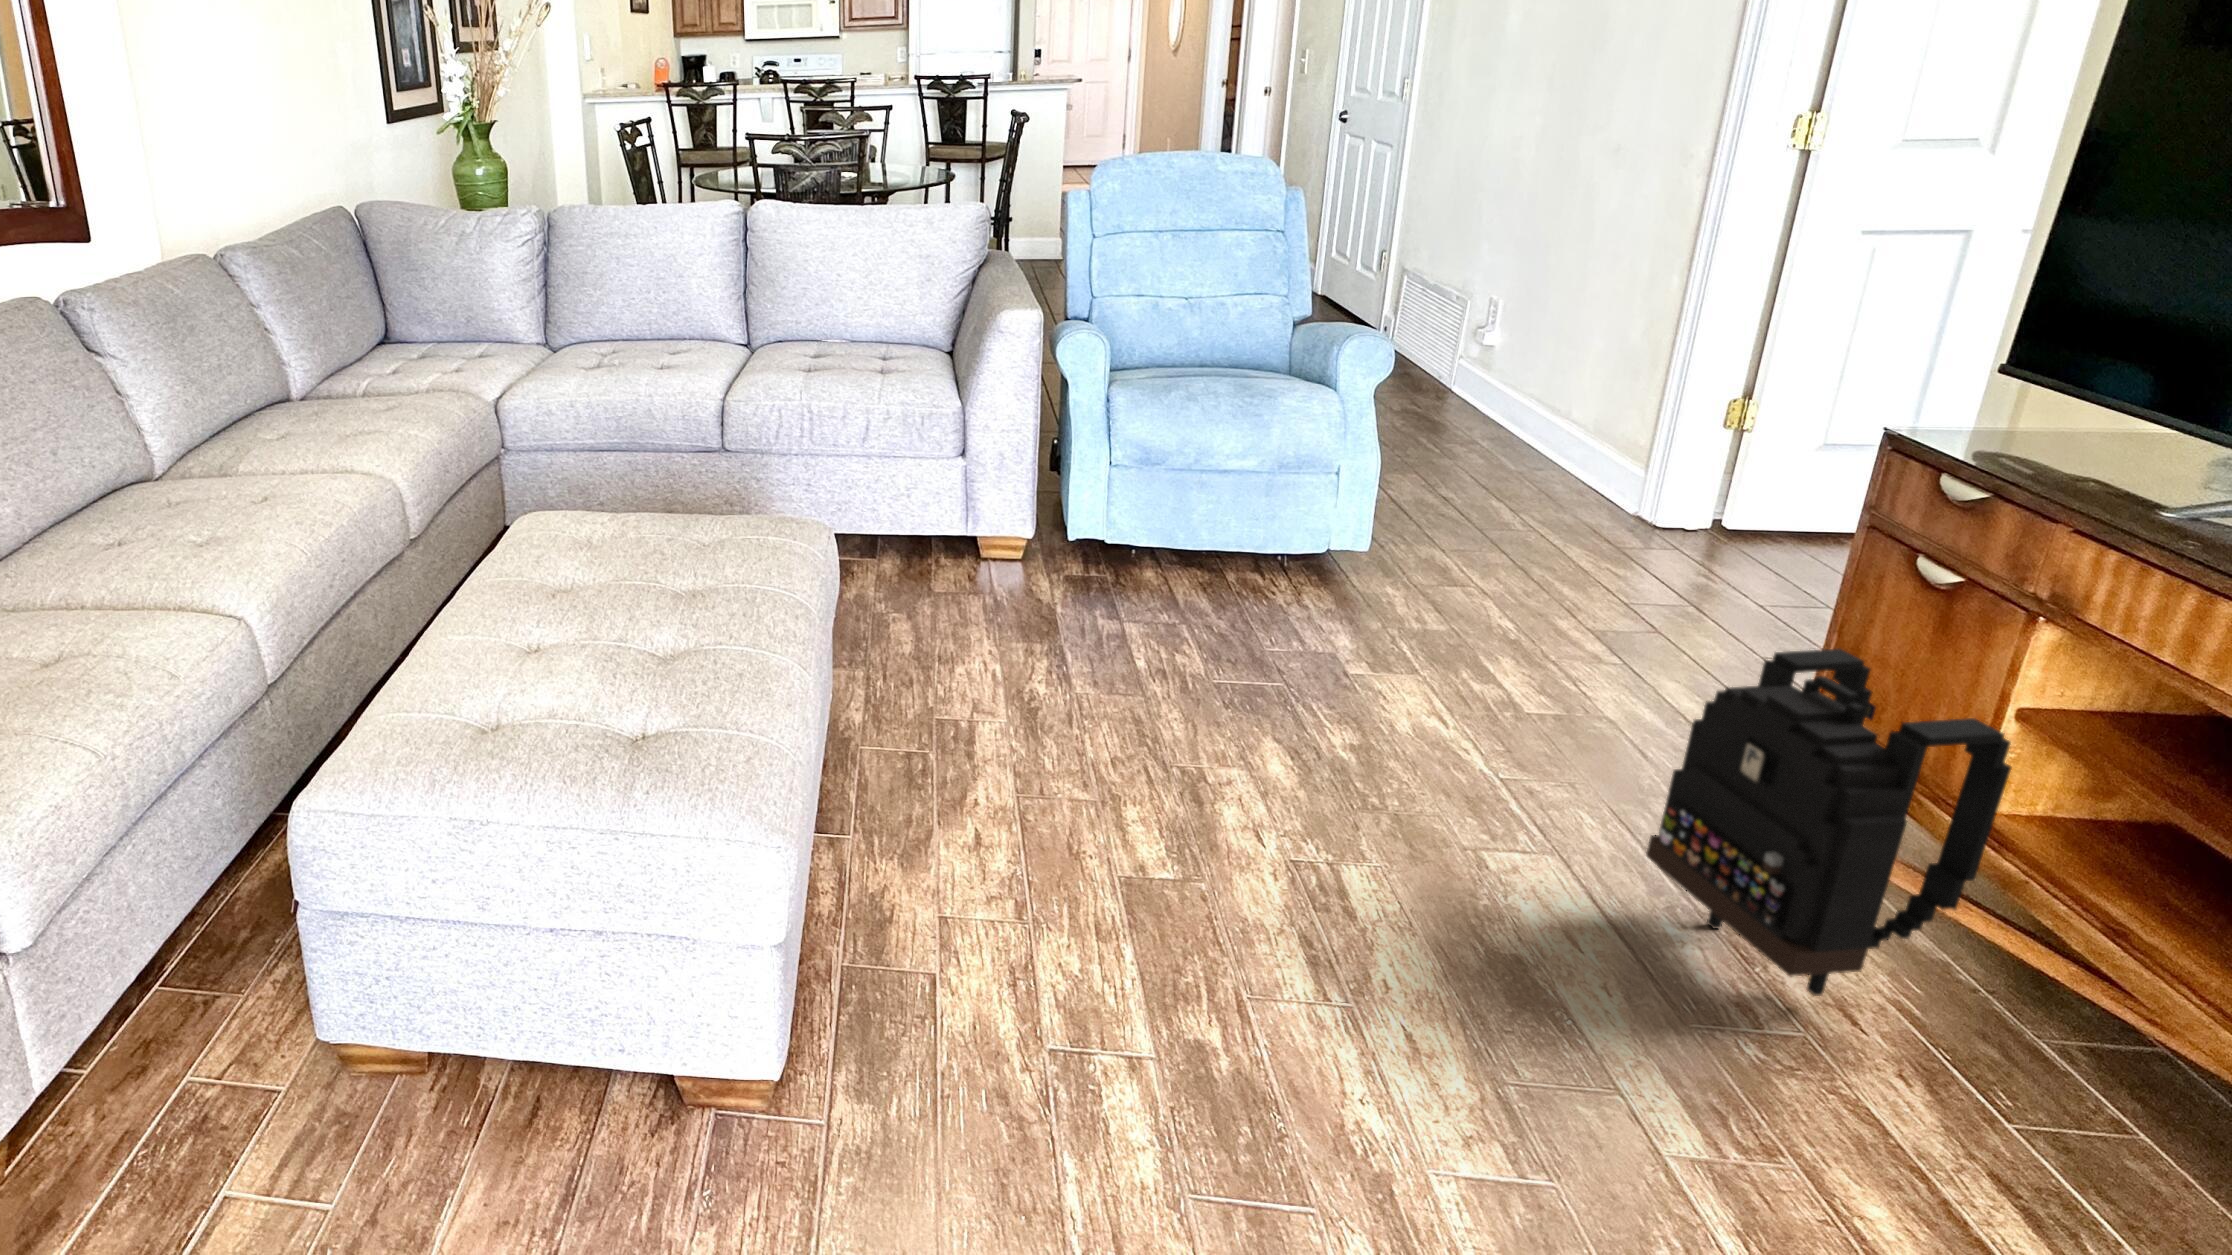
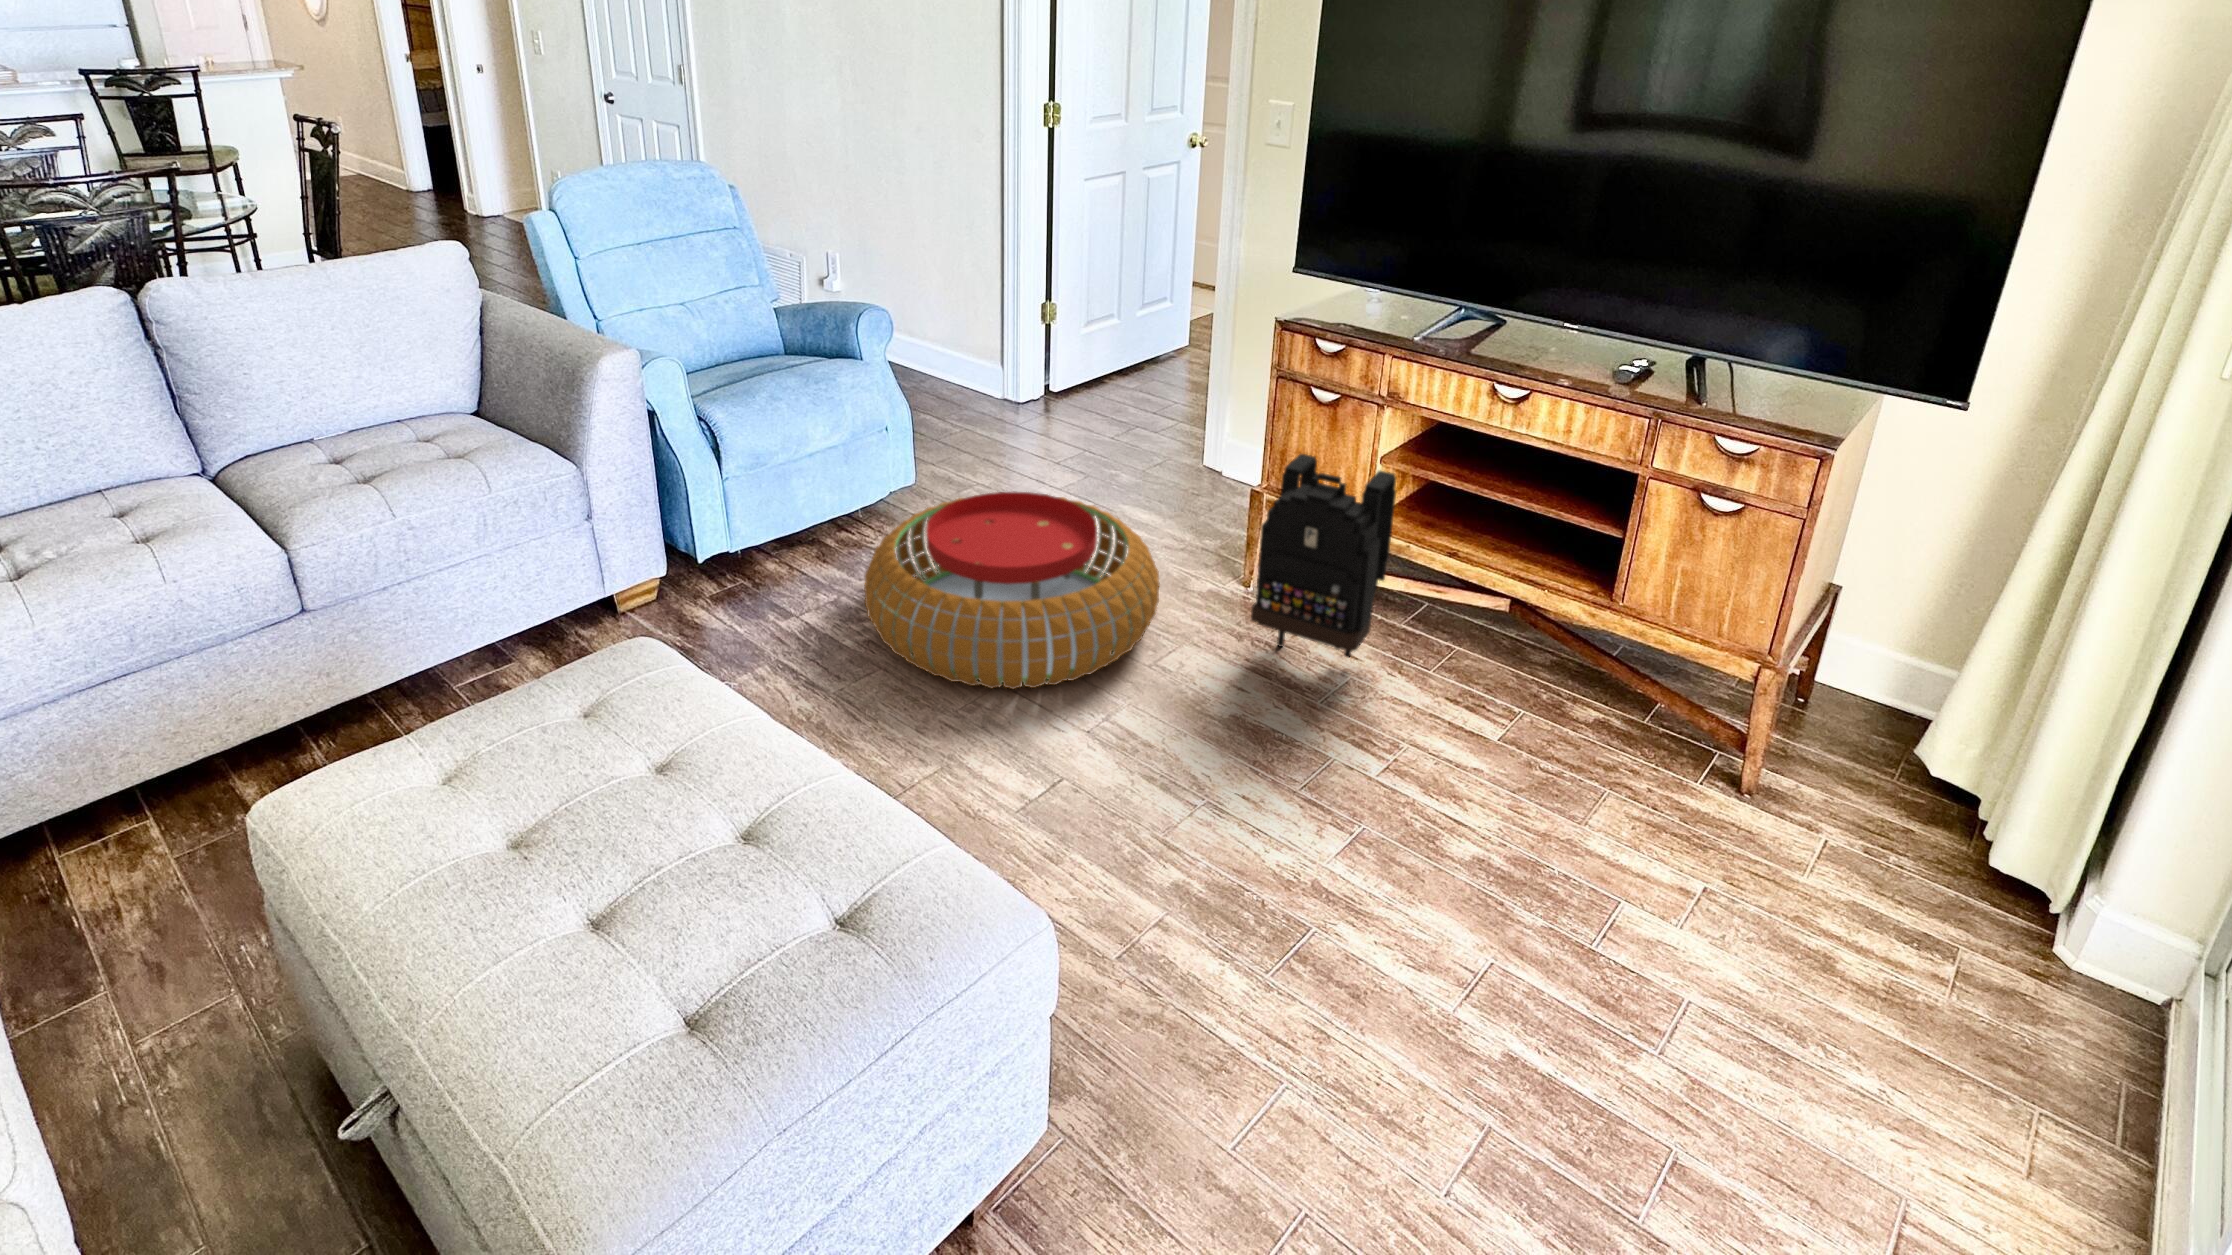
pouf: none [1153,559,1569,814] -> present [864,492,1160,689]

